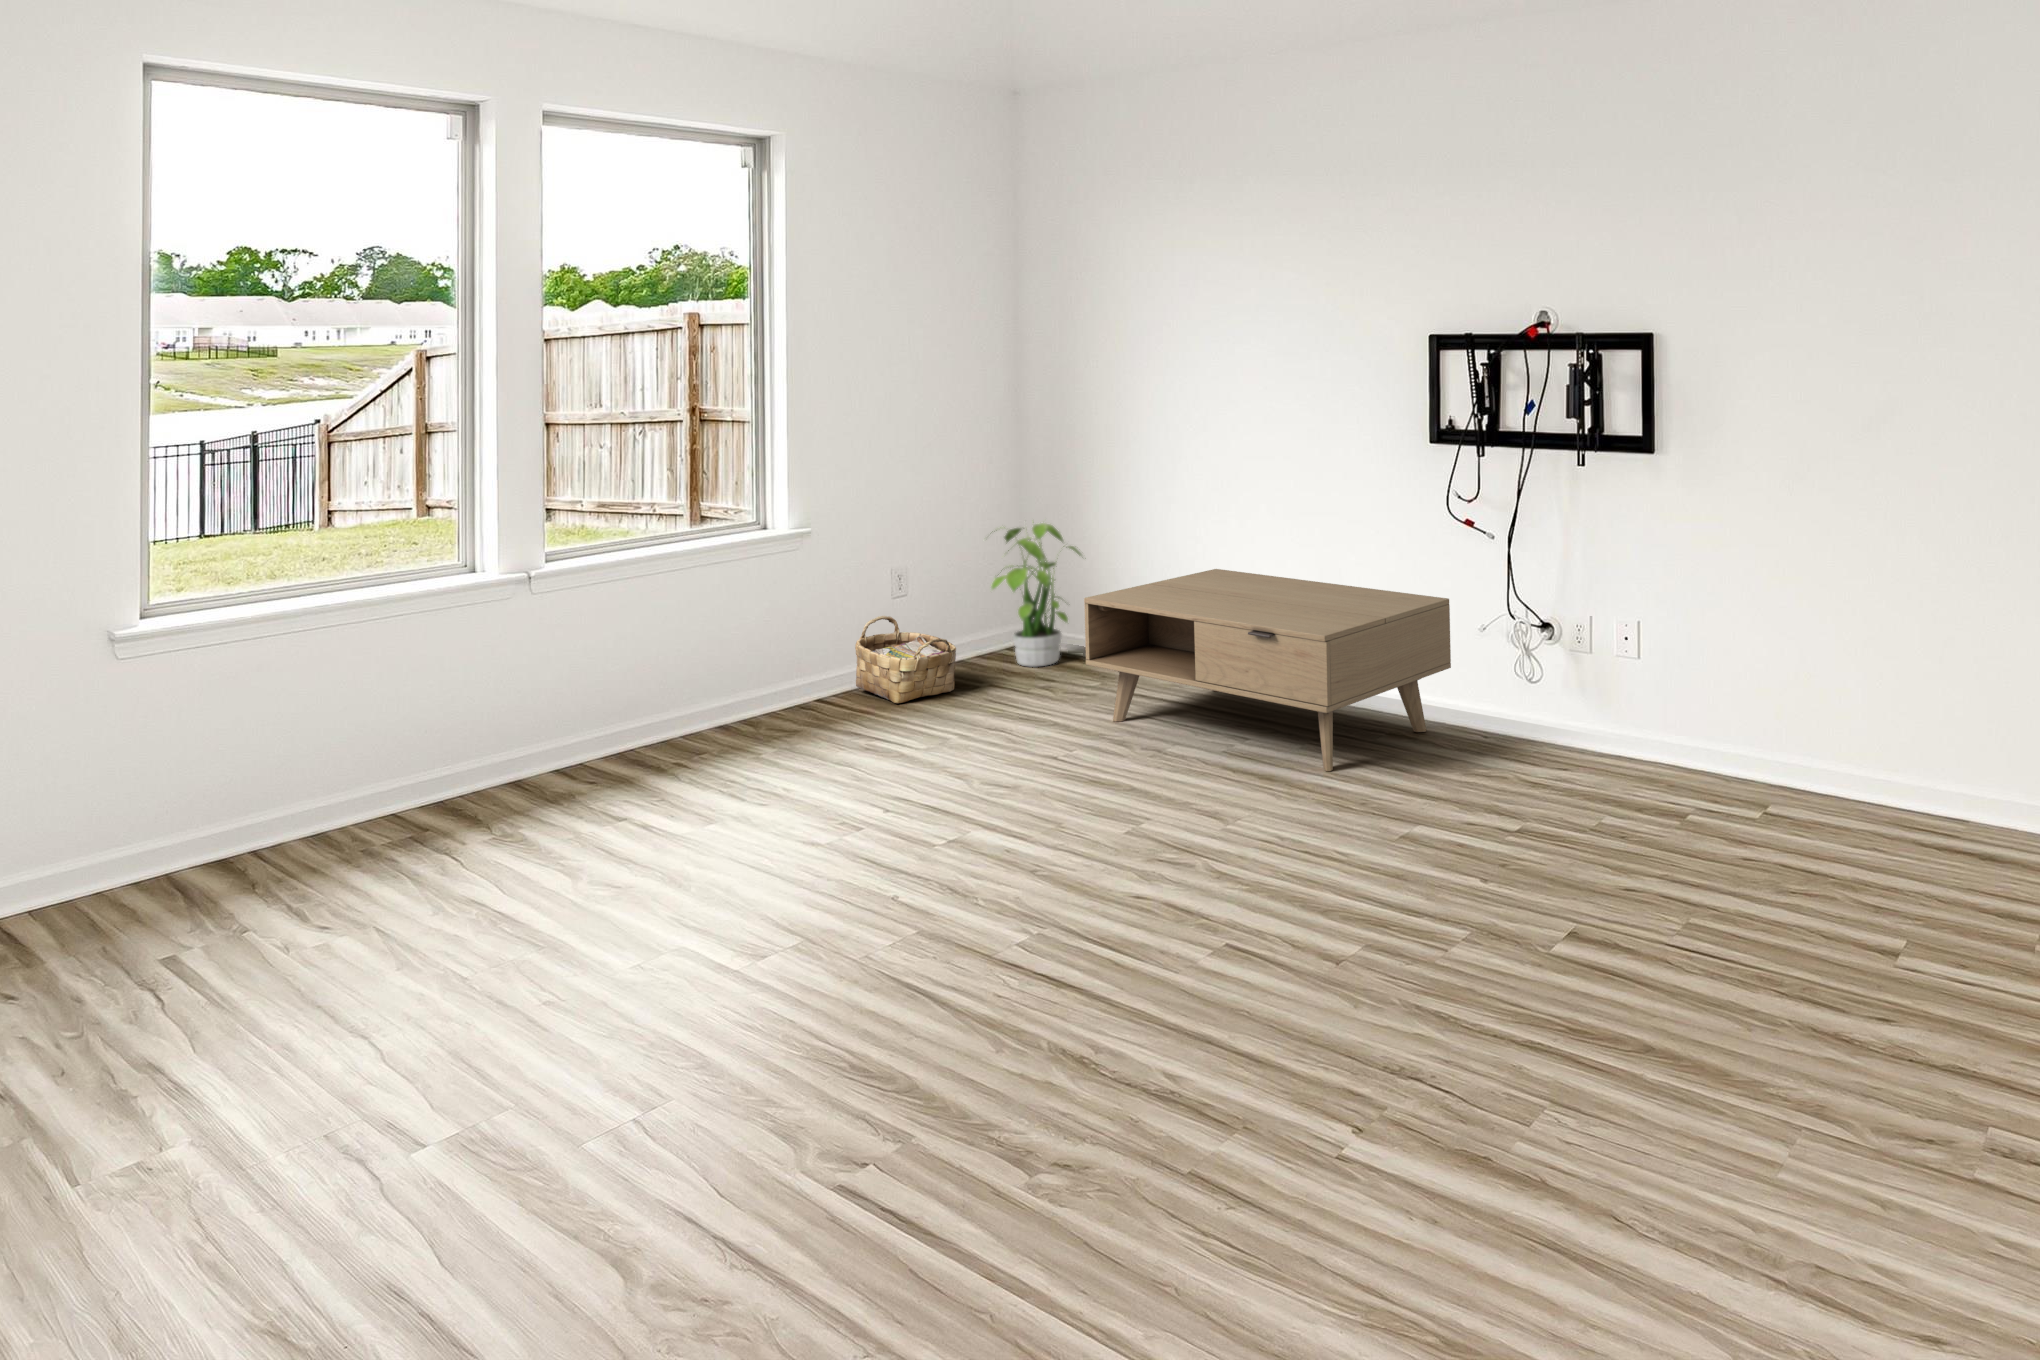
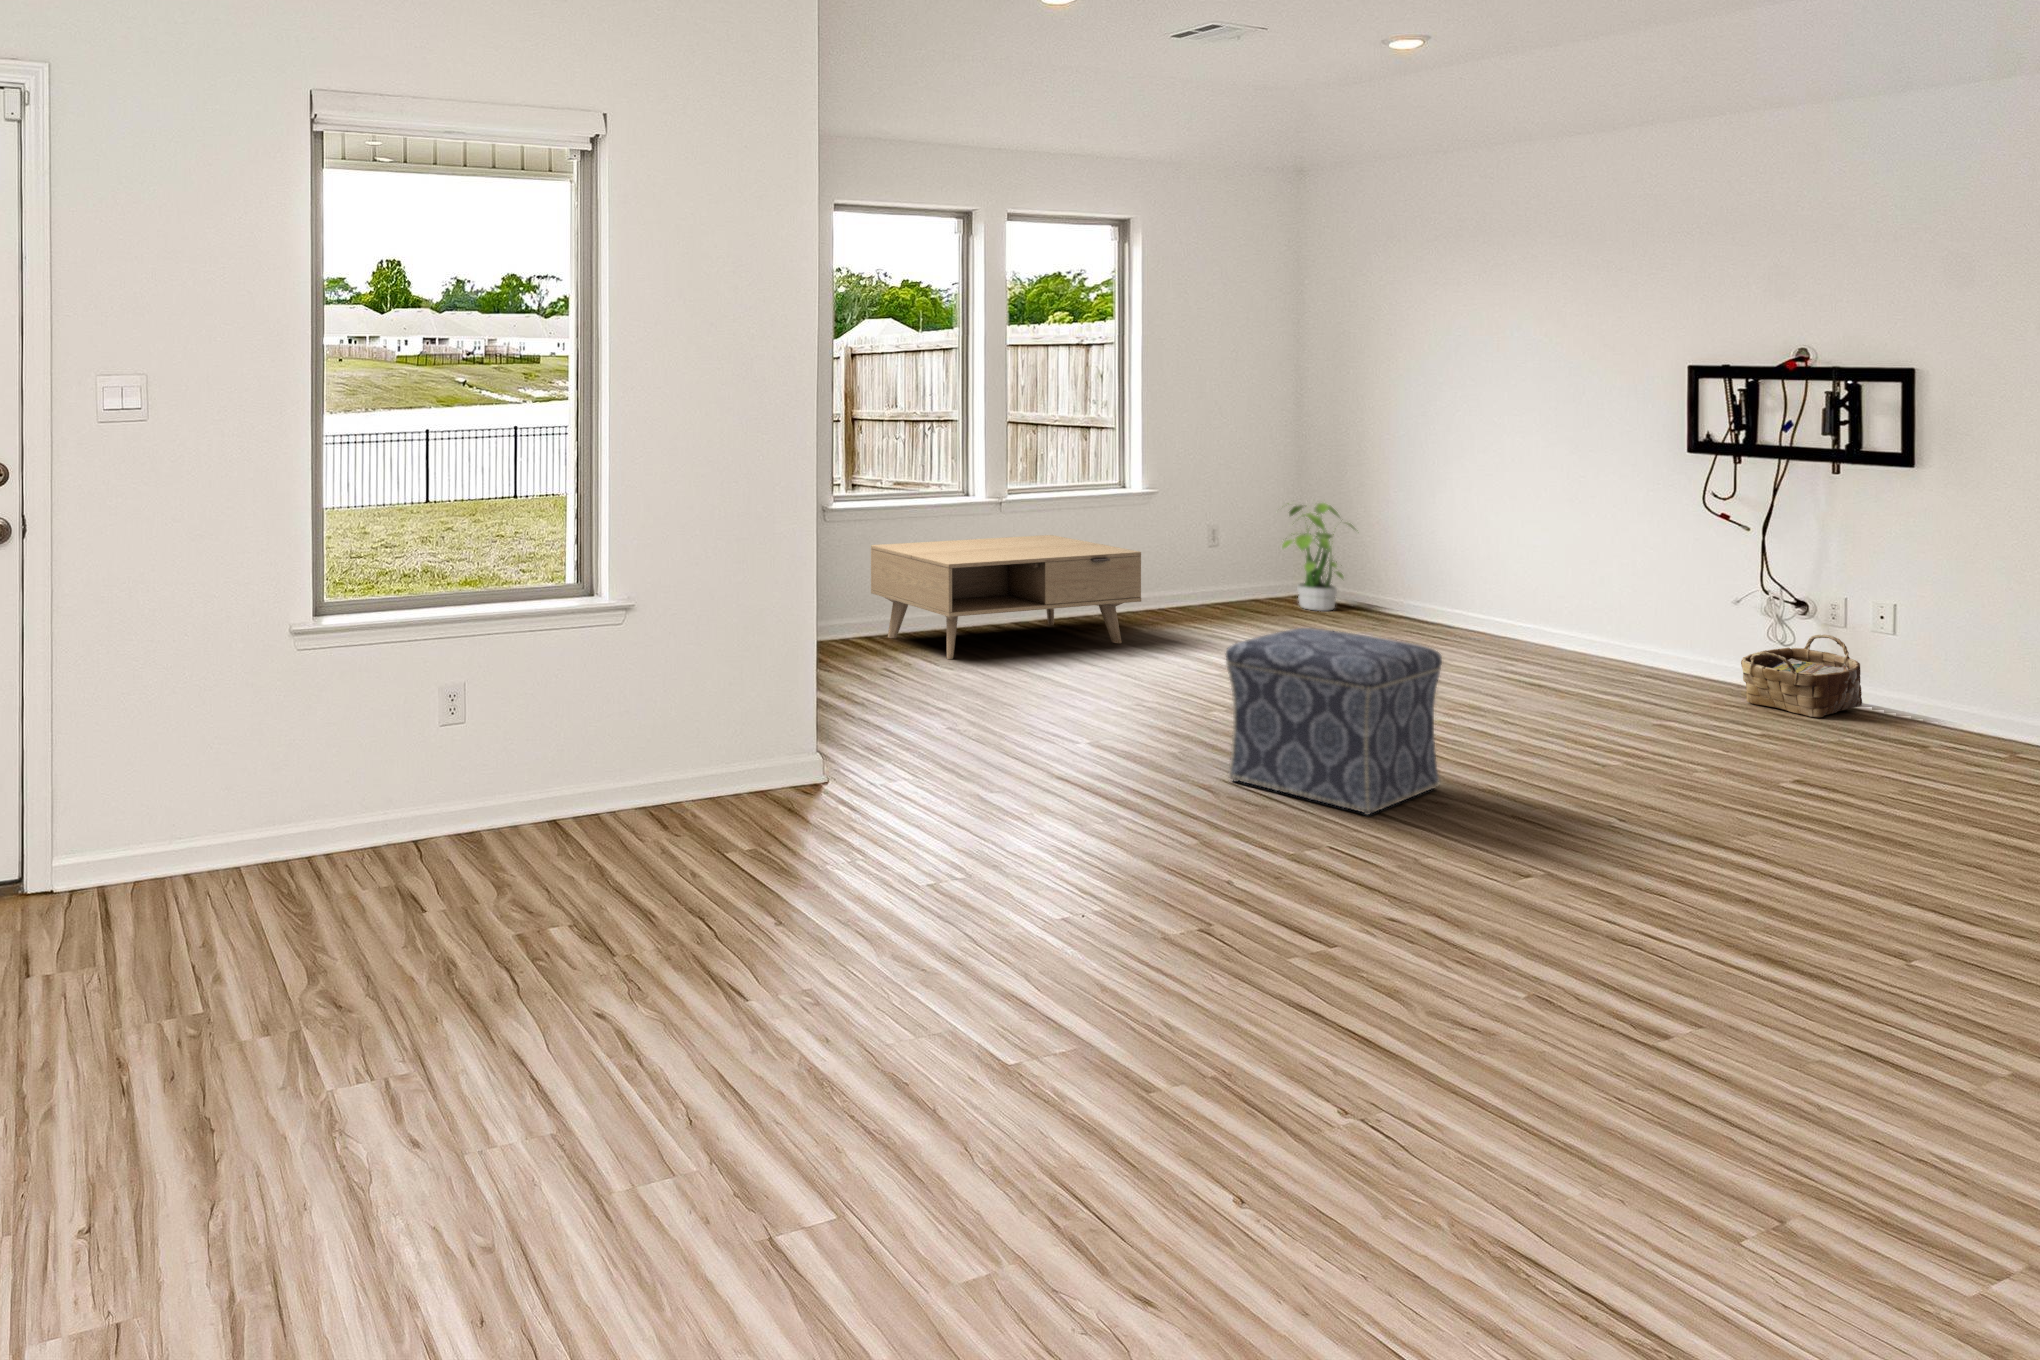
coffee table: present [1084,569,1451,771] -> present [871,535,1141,659]
woven basket: present [855,616,956,704] -> present [1741,634,1862,718]
ottoman: none [663,831,1059,1243] -> present [1226,628,1442,815]

